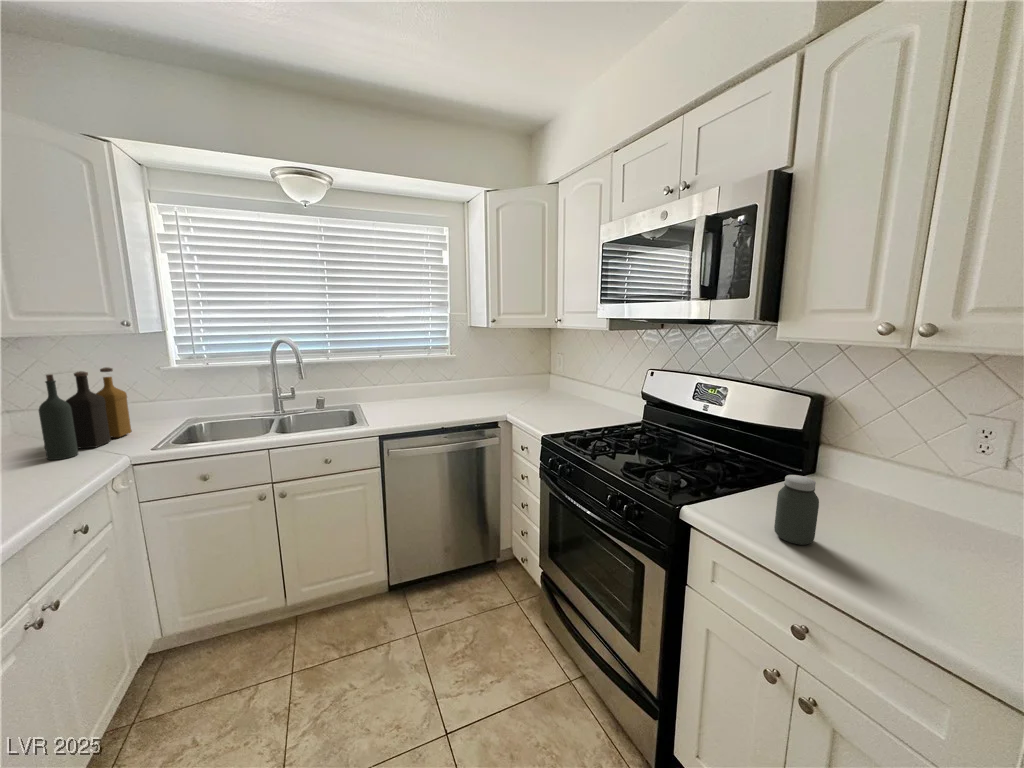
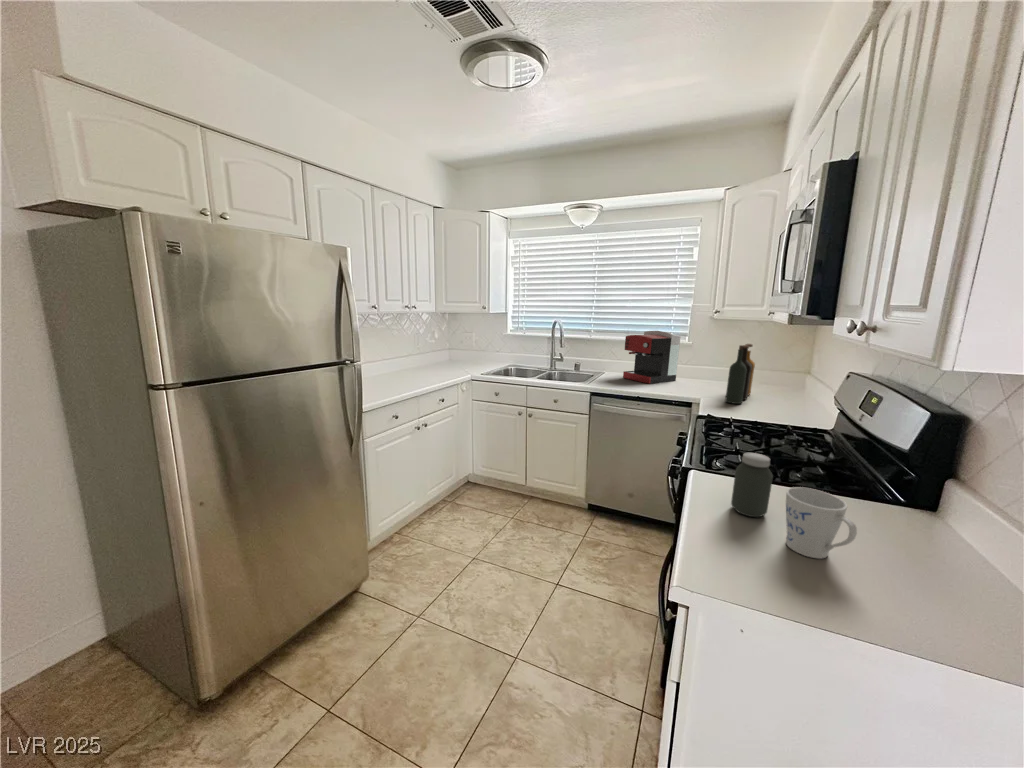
coffee maker: none [394,345,453,410] -> present [623,331,680,384]
bottle: present [39,367,132,460] -> present [725,344,755,404]
mug: none [857,496,938,566] -> present [786,487,857,558]

